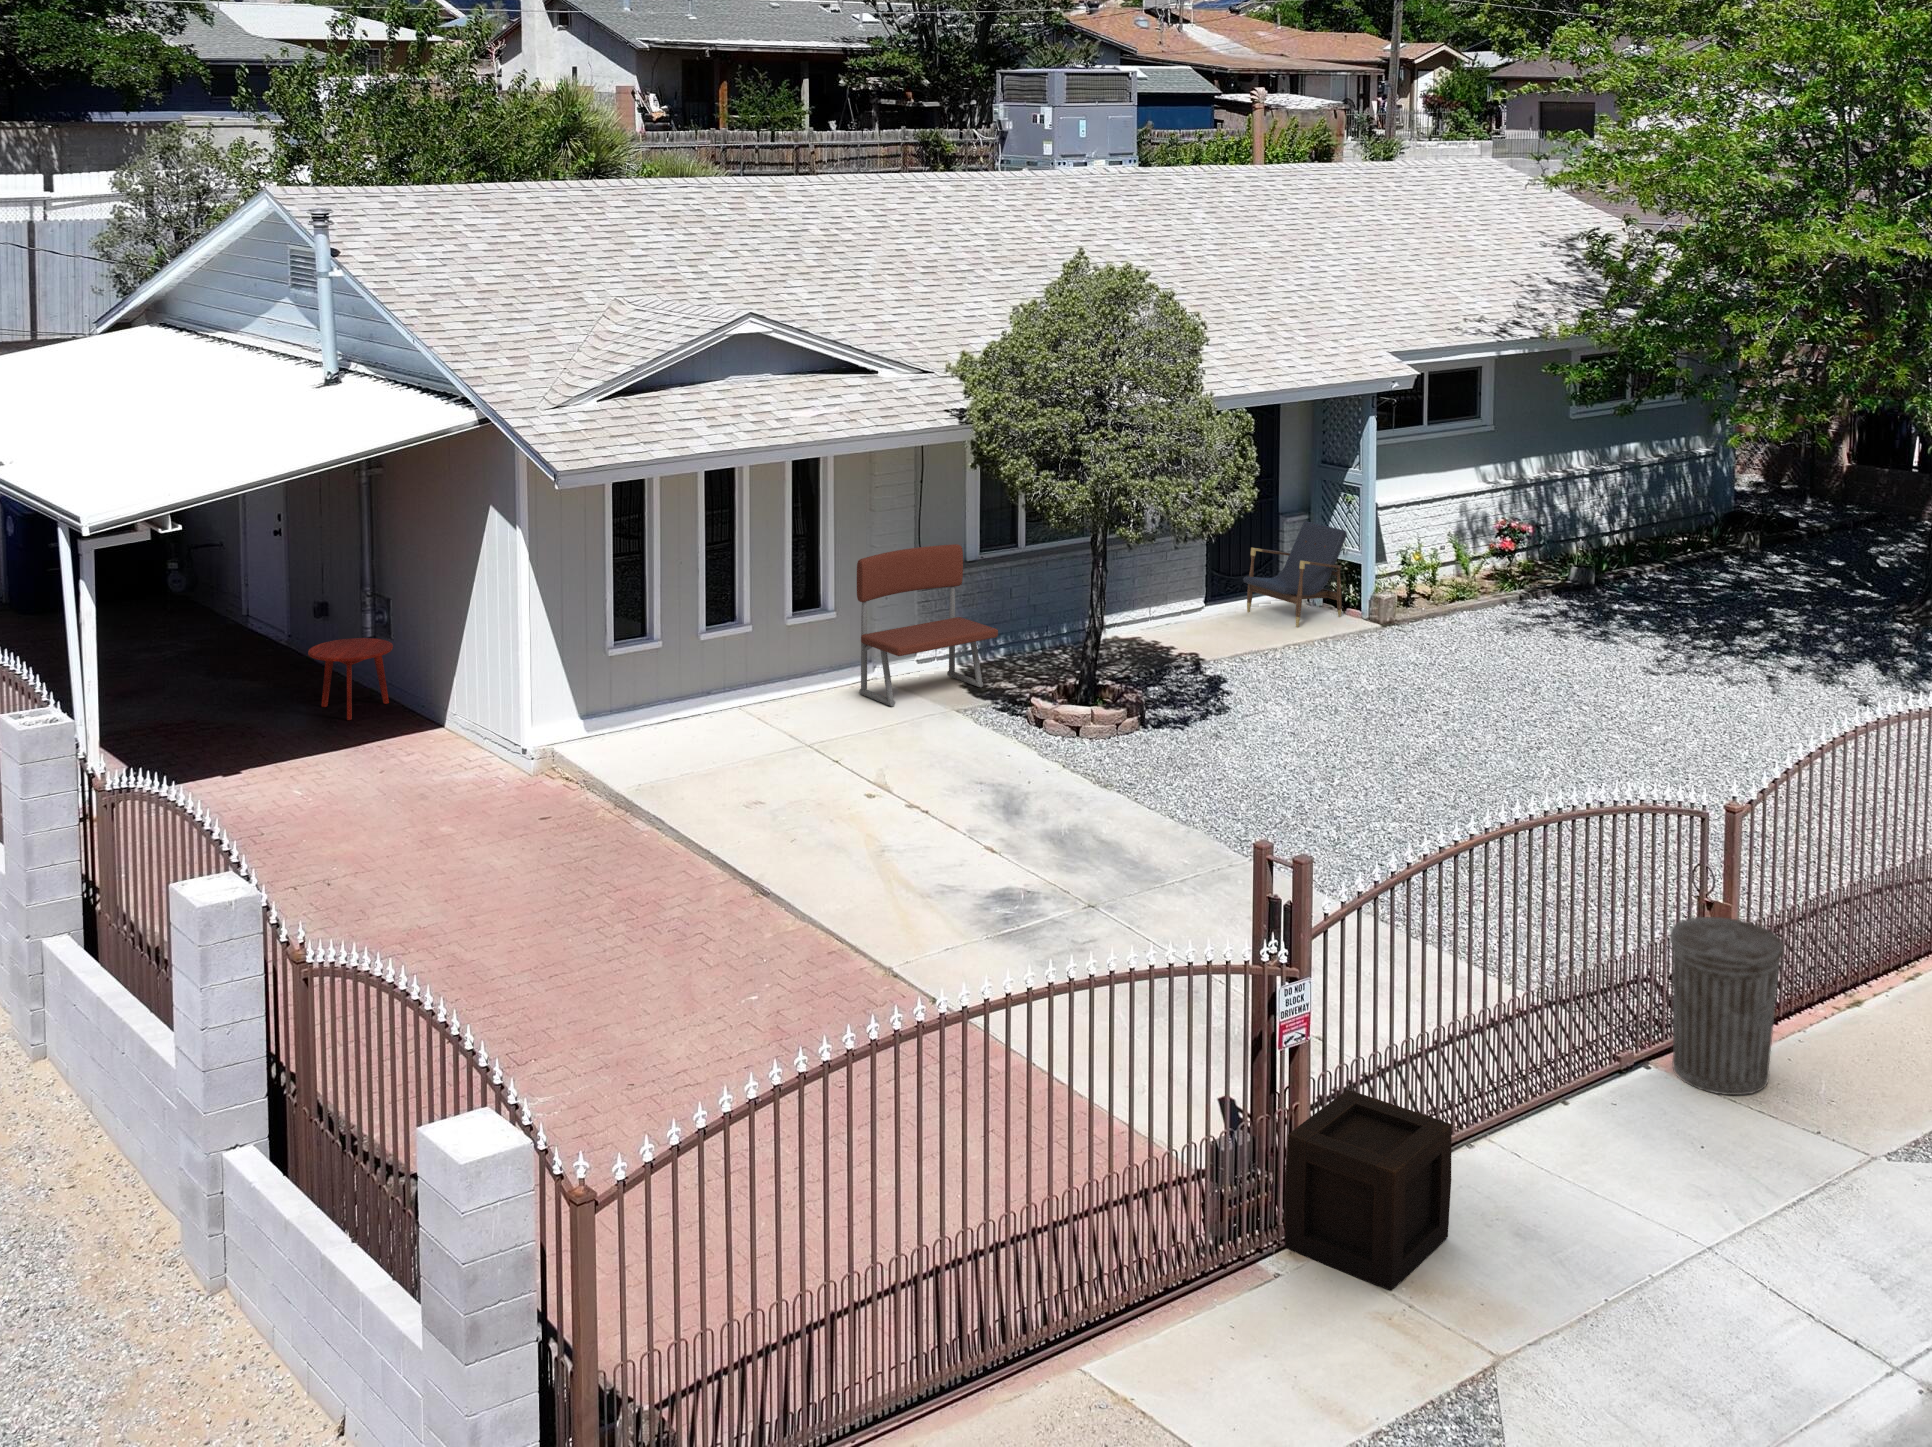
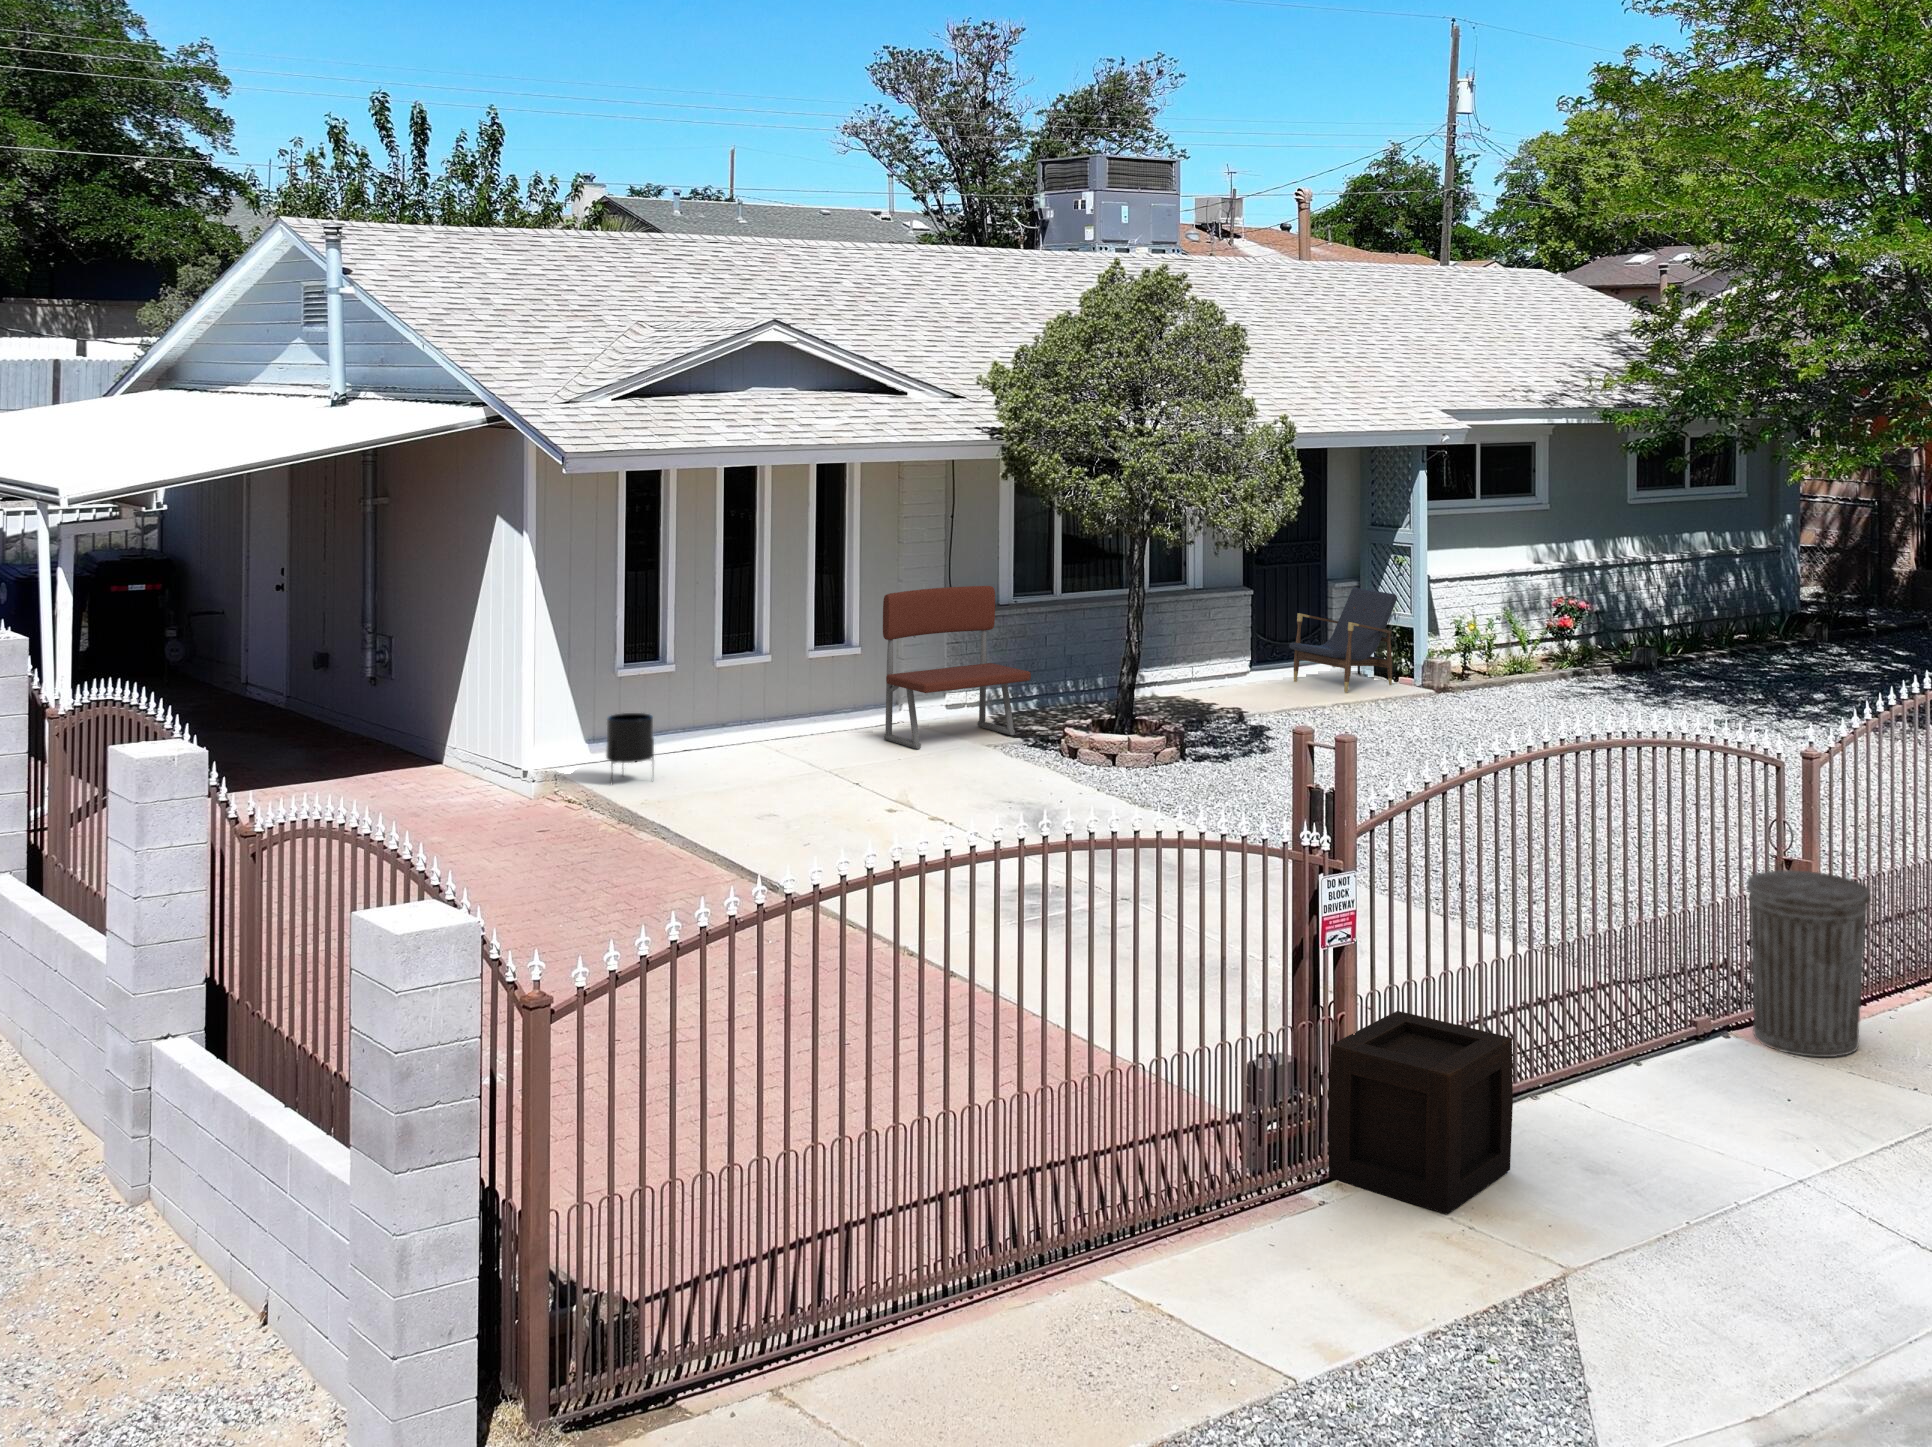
side table: present [308,638,393,720] -> none [301,674,392,755]
planter: none [600,686,645,756] -> present [606,713,654,774]

